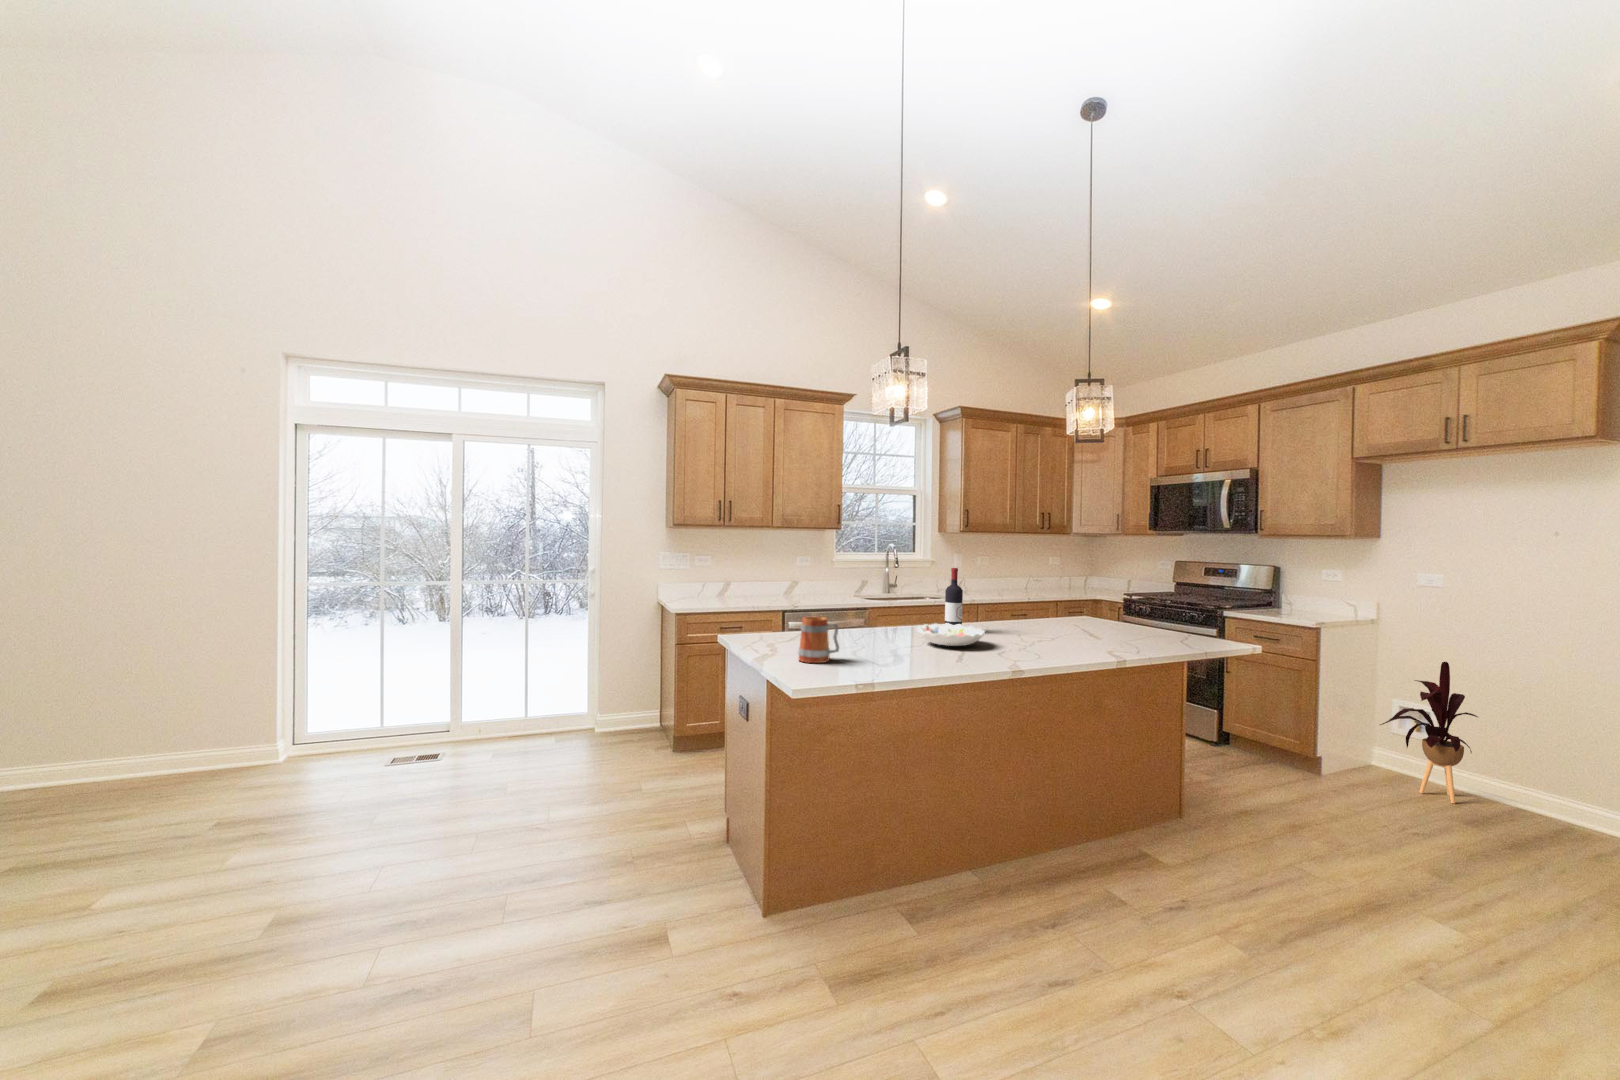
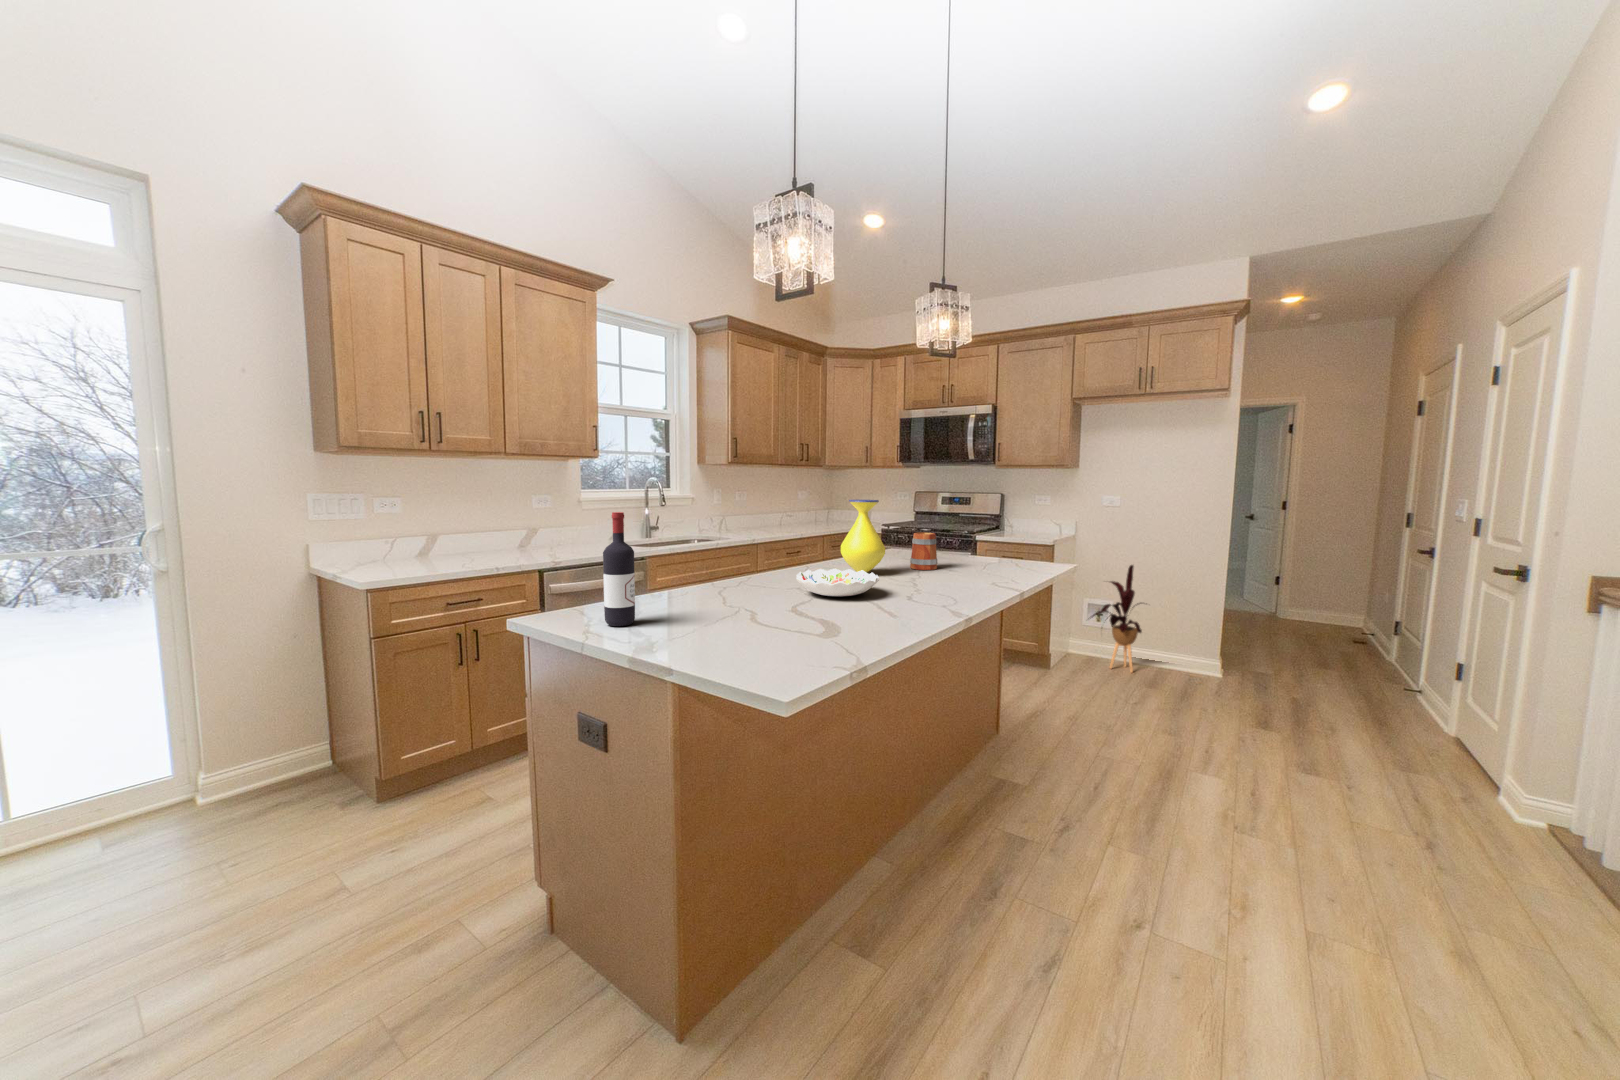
wine bottle: present [945,568,963,626] -> present [603,512,635,626]
vase: none [985,568,1027,634] -> present [841,500,885,572]
mug: present [798,617,839,663] -> present [910,533,938,570]

